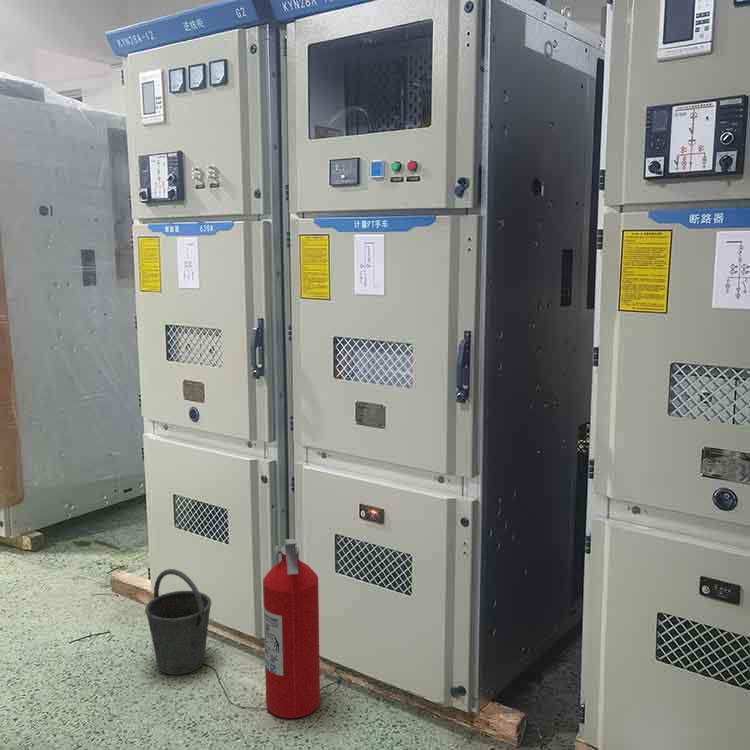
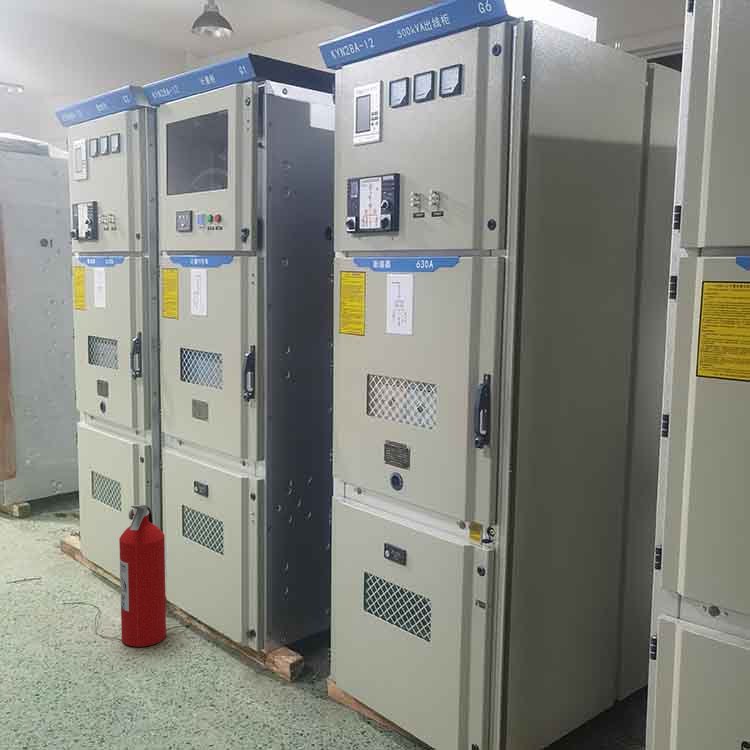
bucket: present [145,569,211,675] -> none [52,528,106,611]

